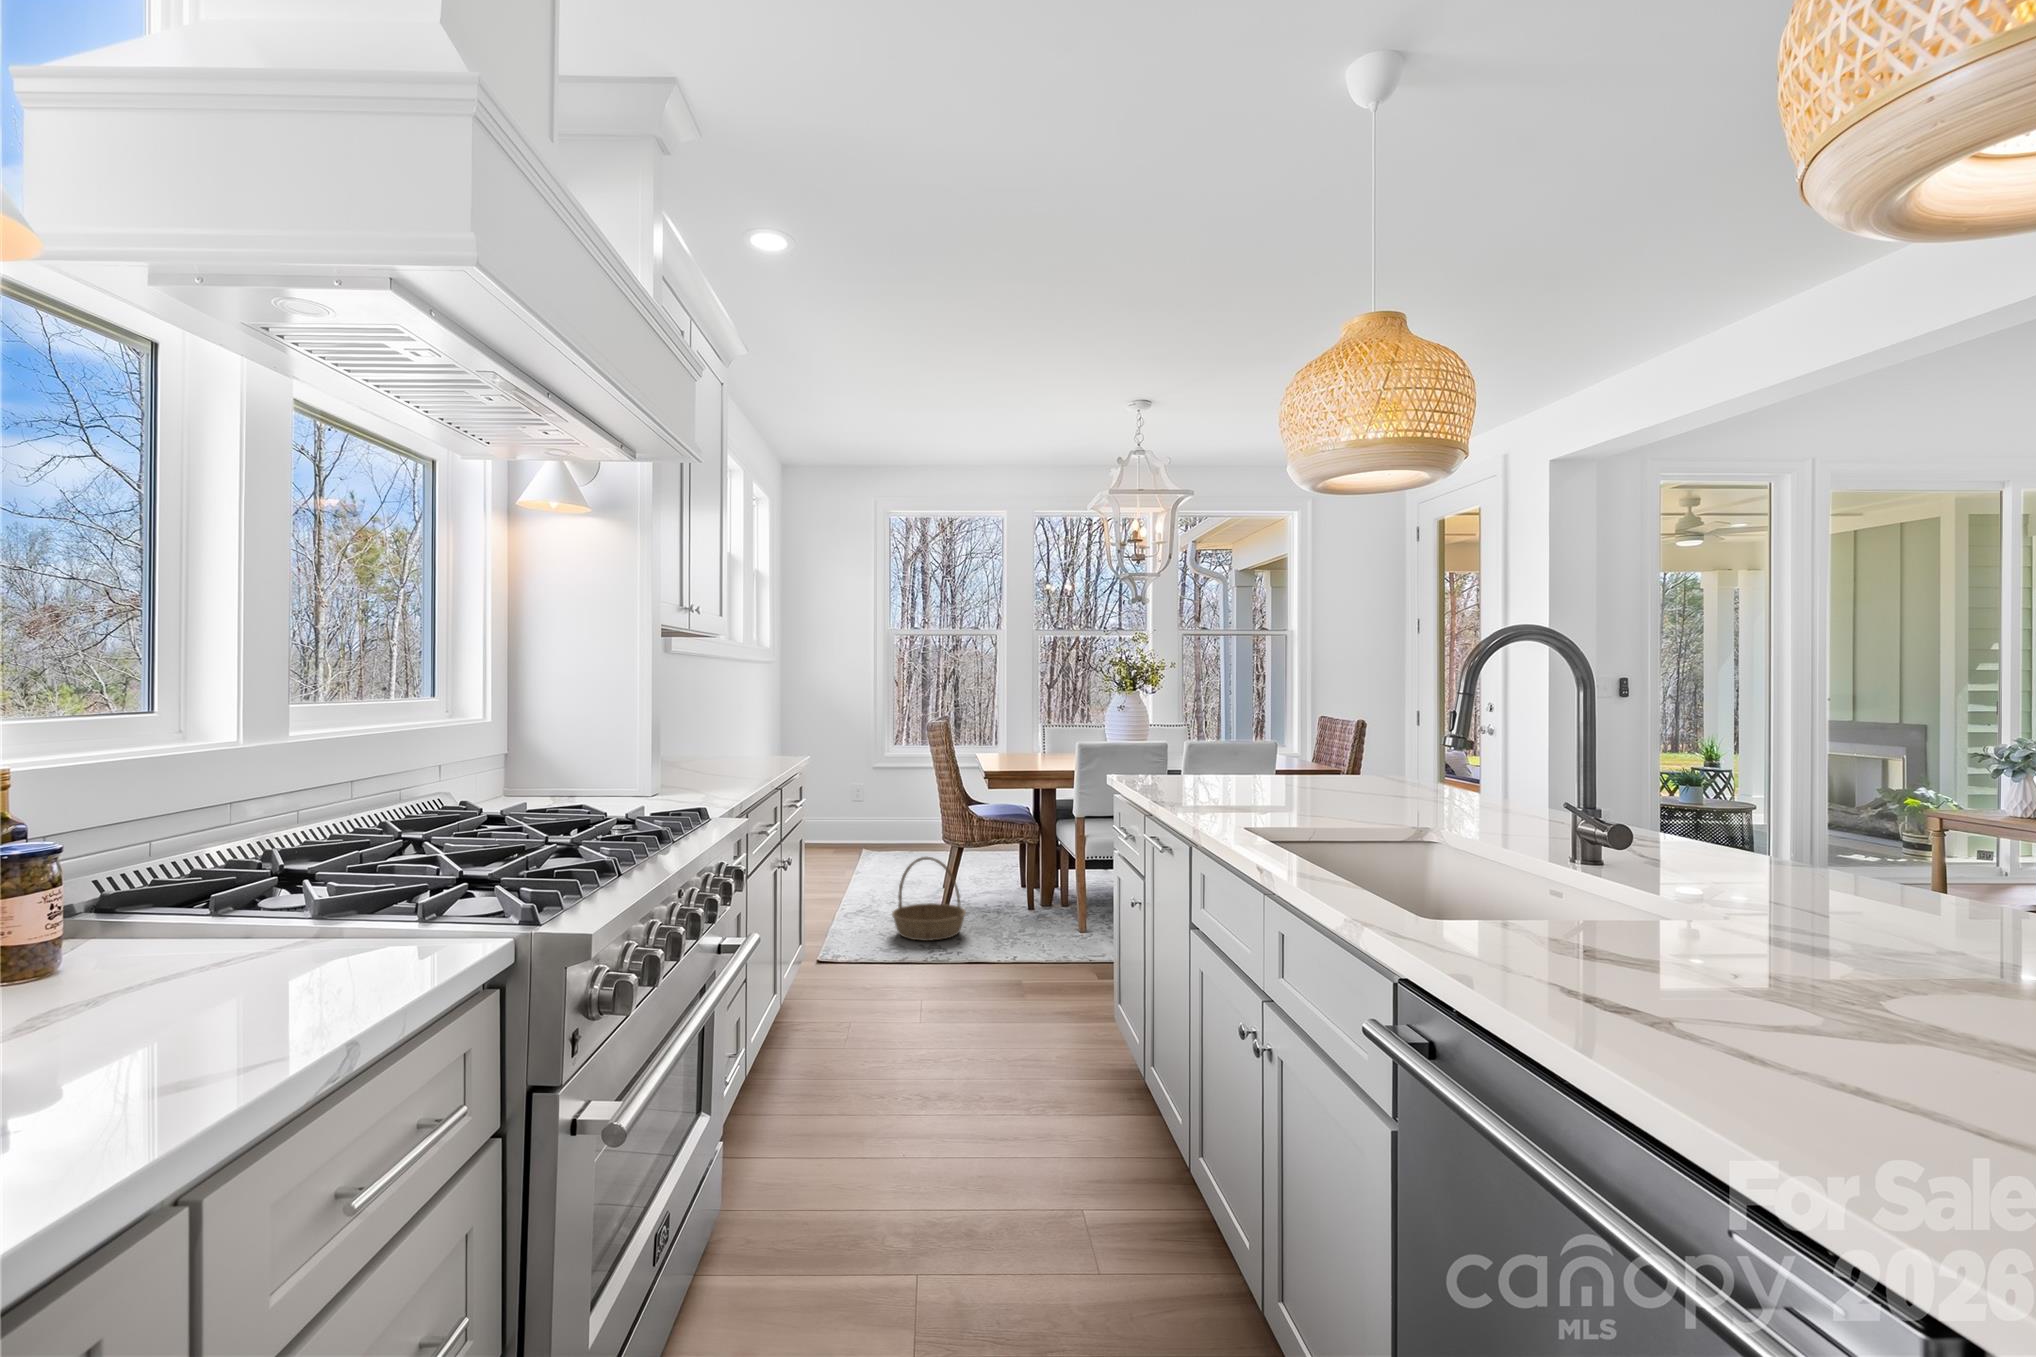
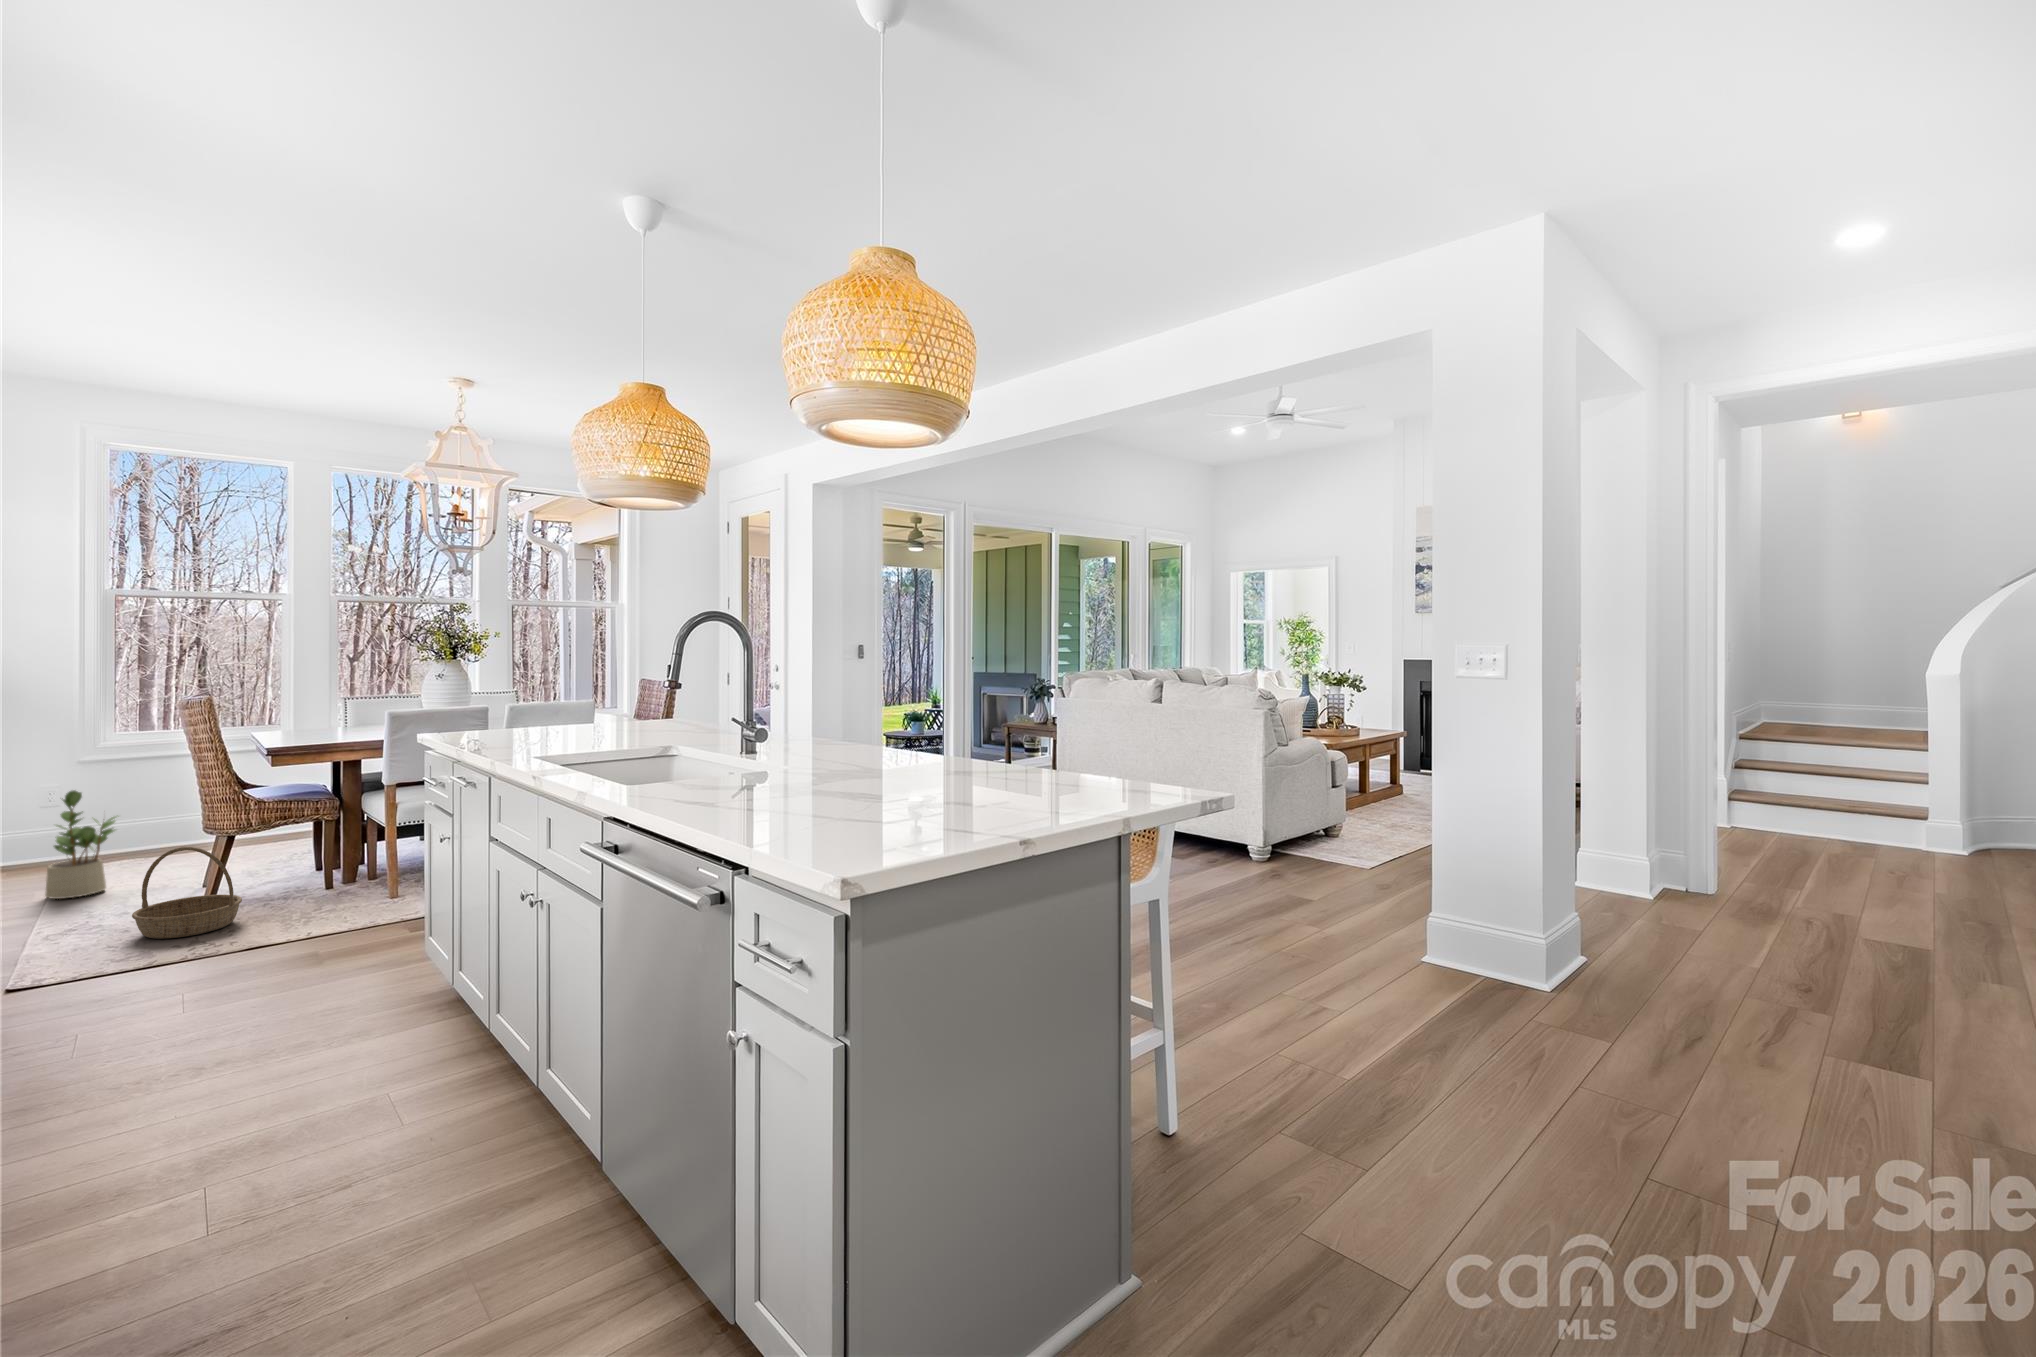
potted plant: none [840,797,887,889] -> present [45,790,116,899]

